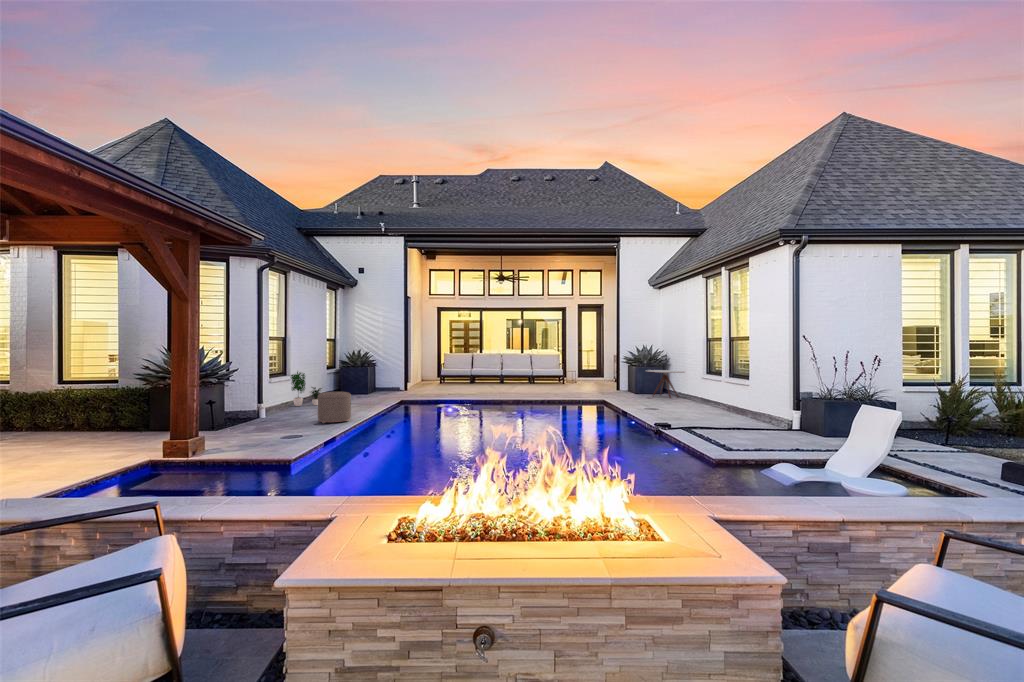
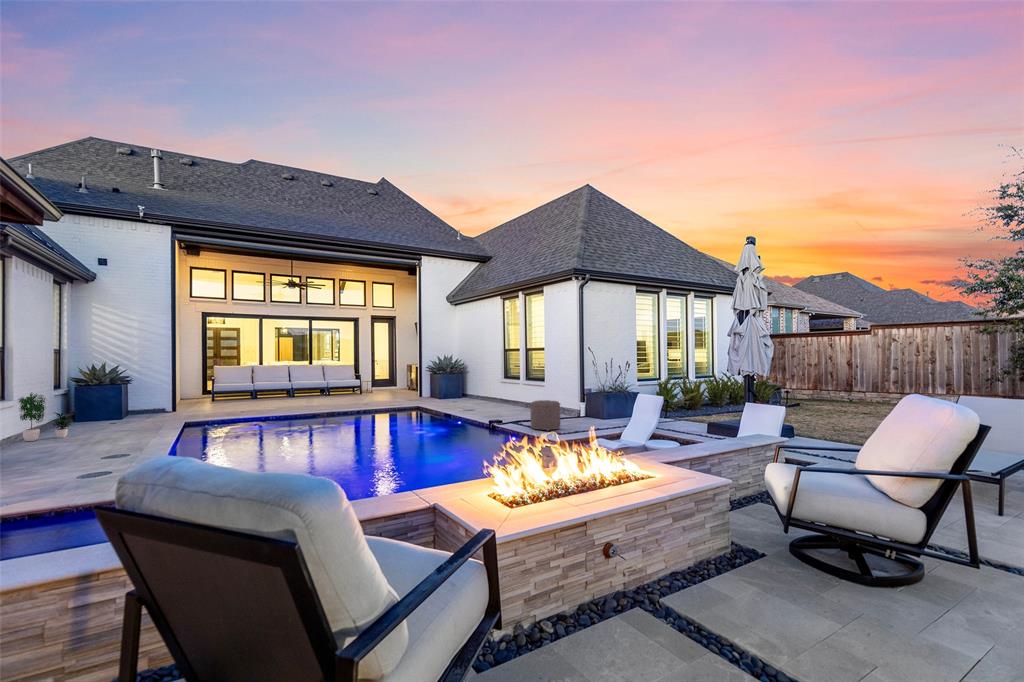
round table: present [647,370,685,397] -> none [450,377,483,402]
ottoman: present [318,392,351,423] -> present [531,400,560,430]

